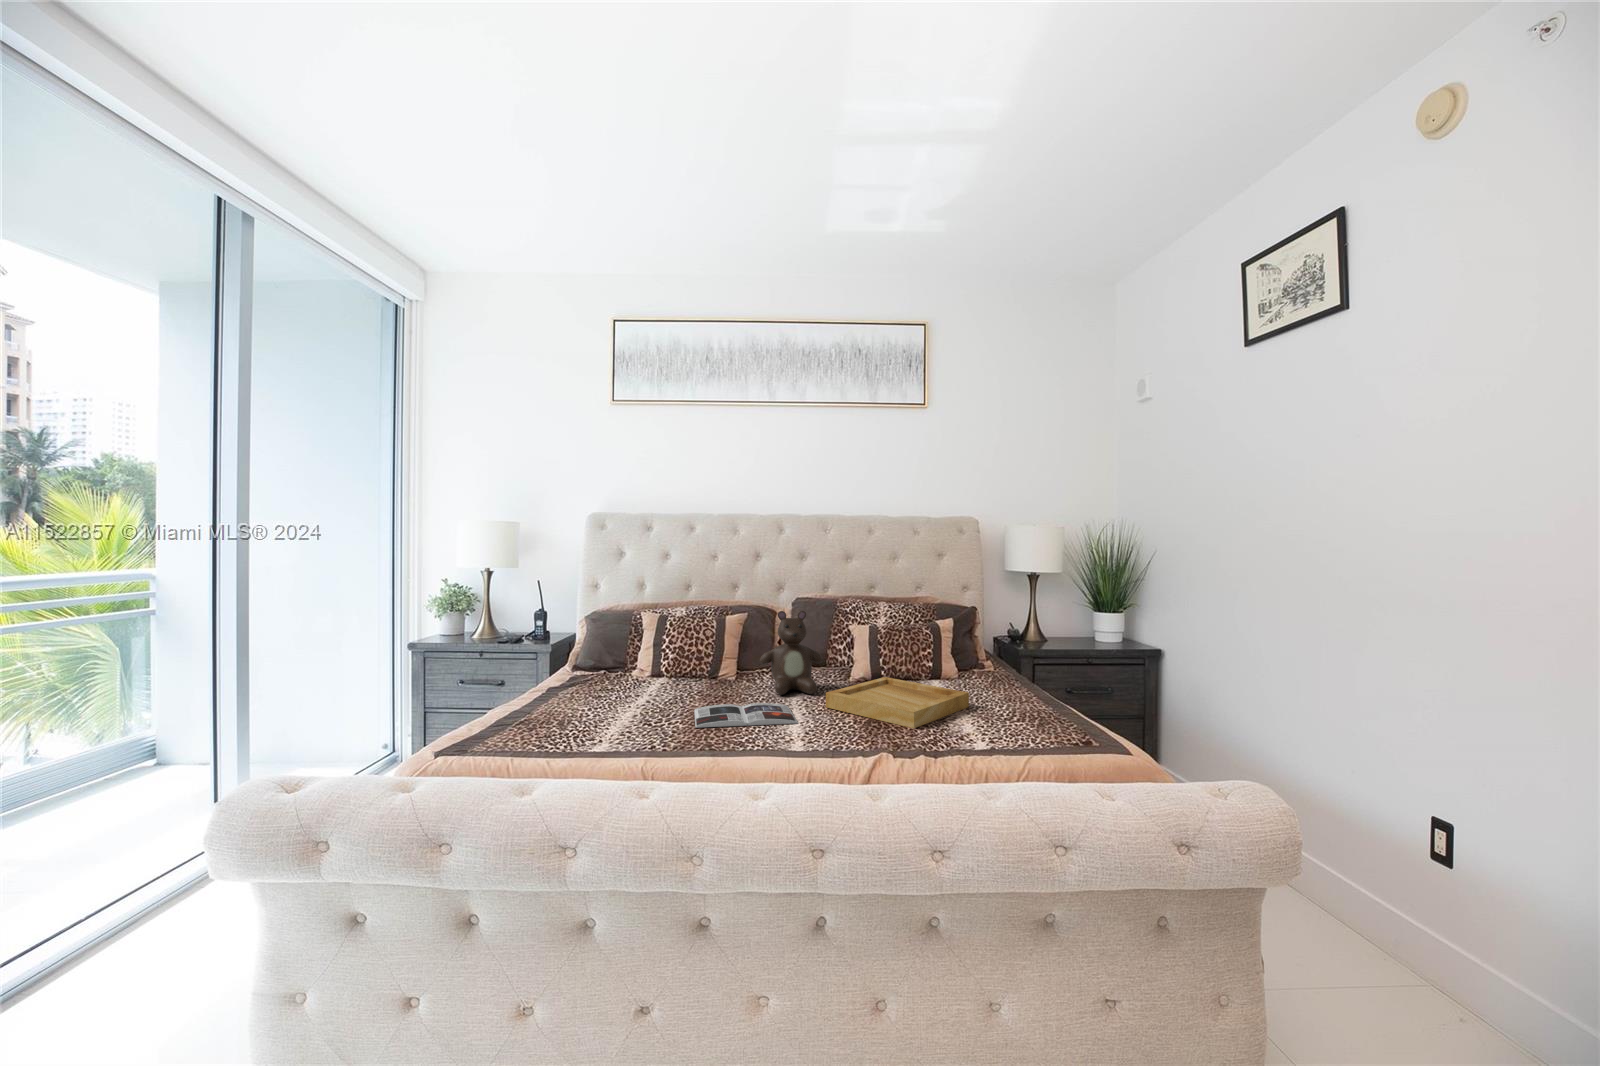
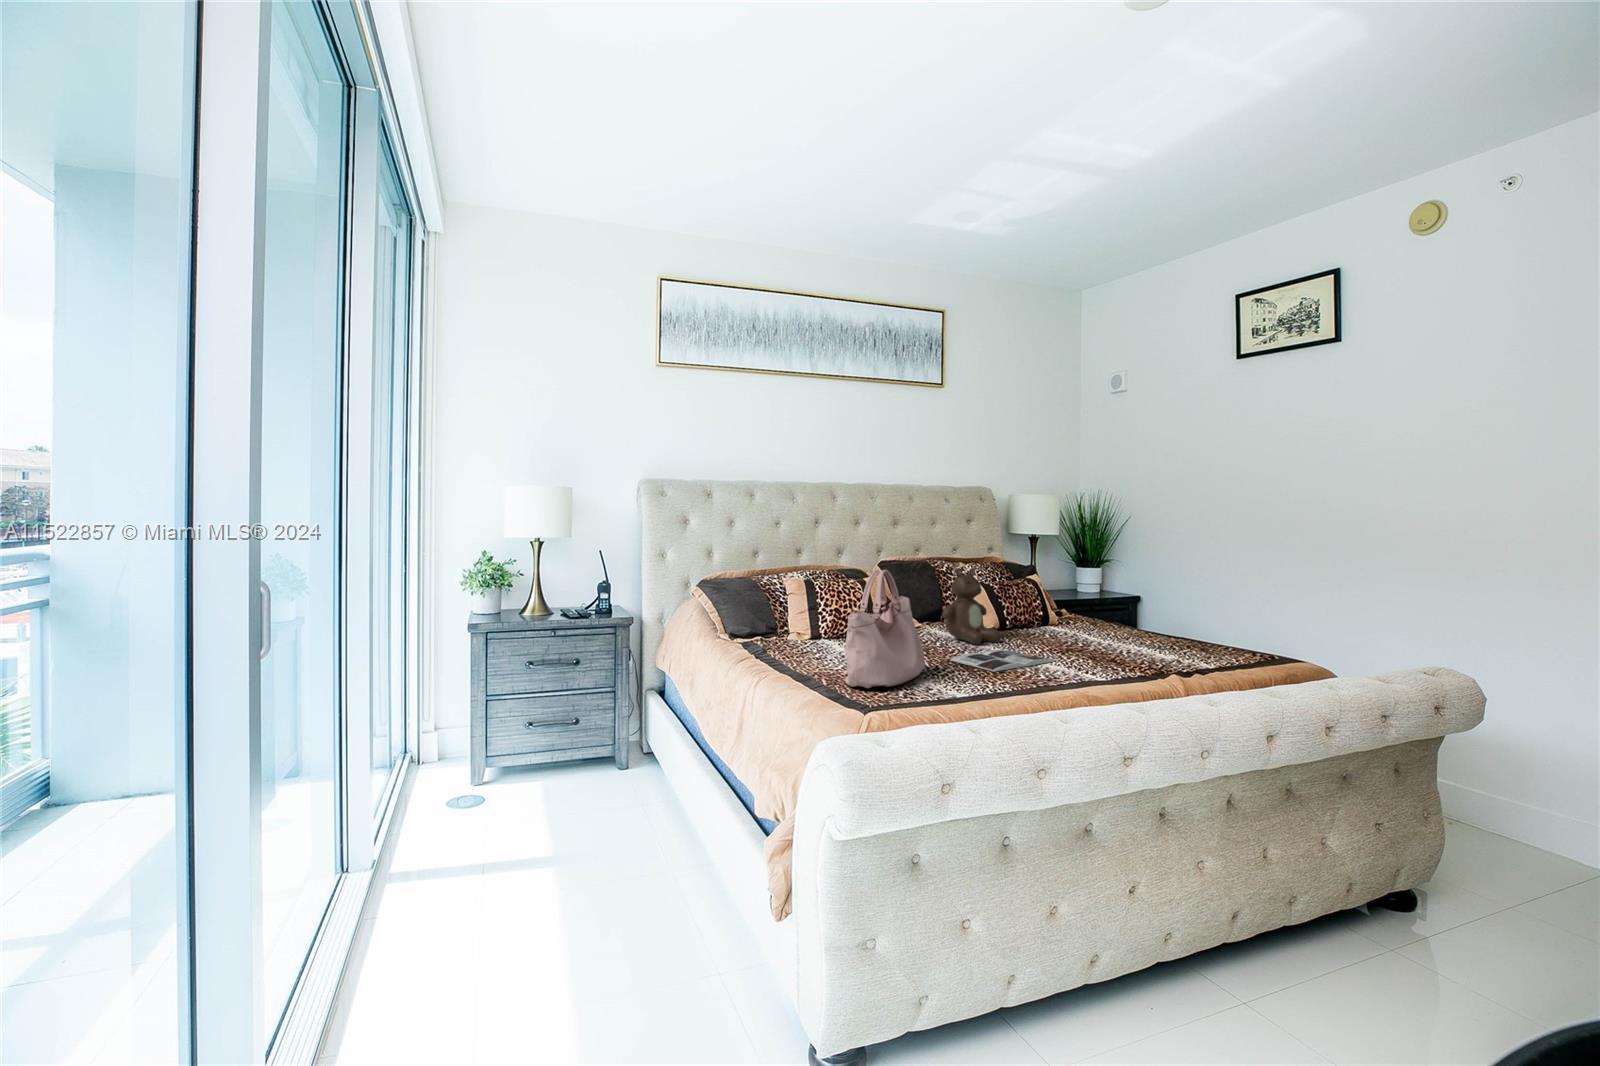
handbag: none [506,612,635,731] -> present [845,570,925,688]
tray: present [826,677,969,728] -> none [1038,624,1138,657]

